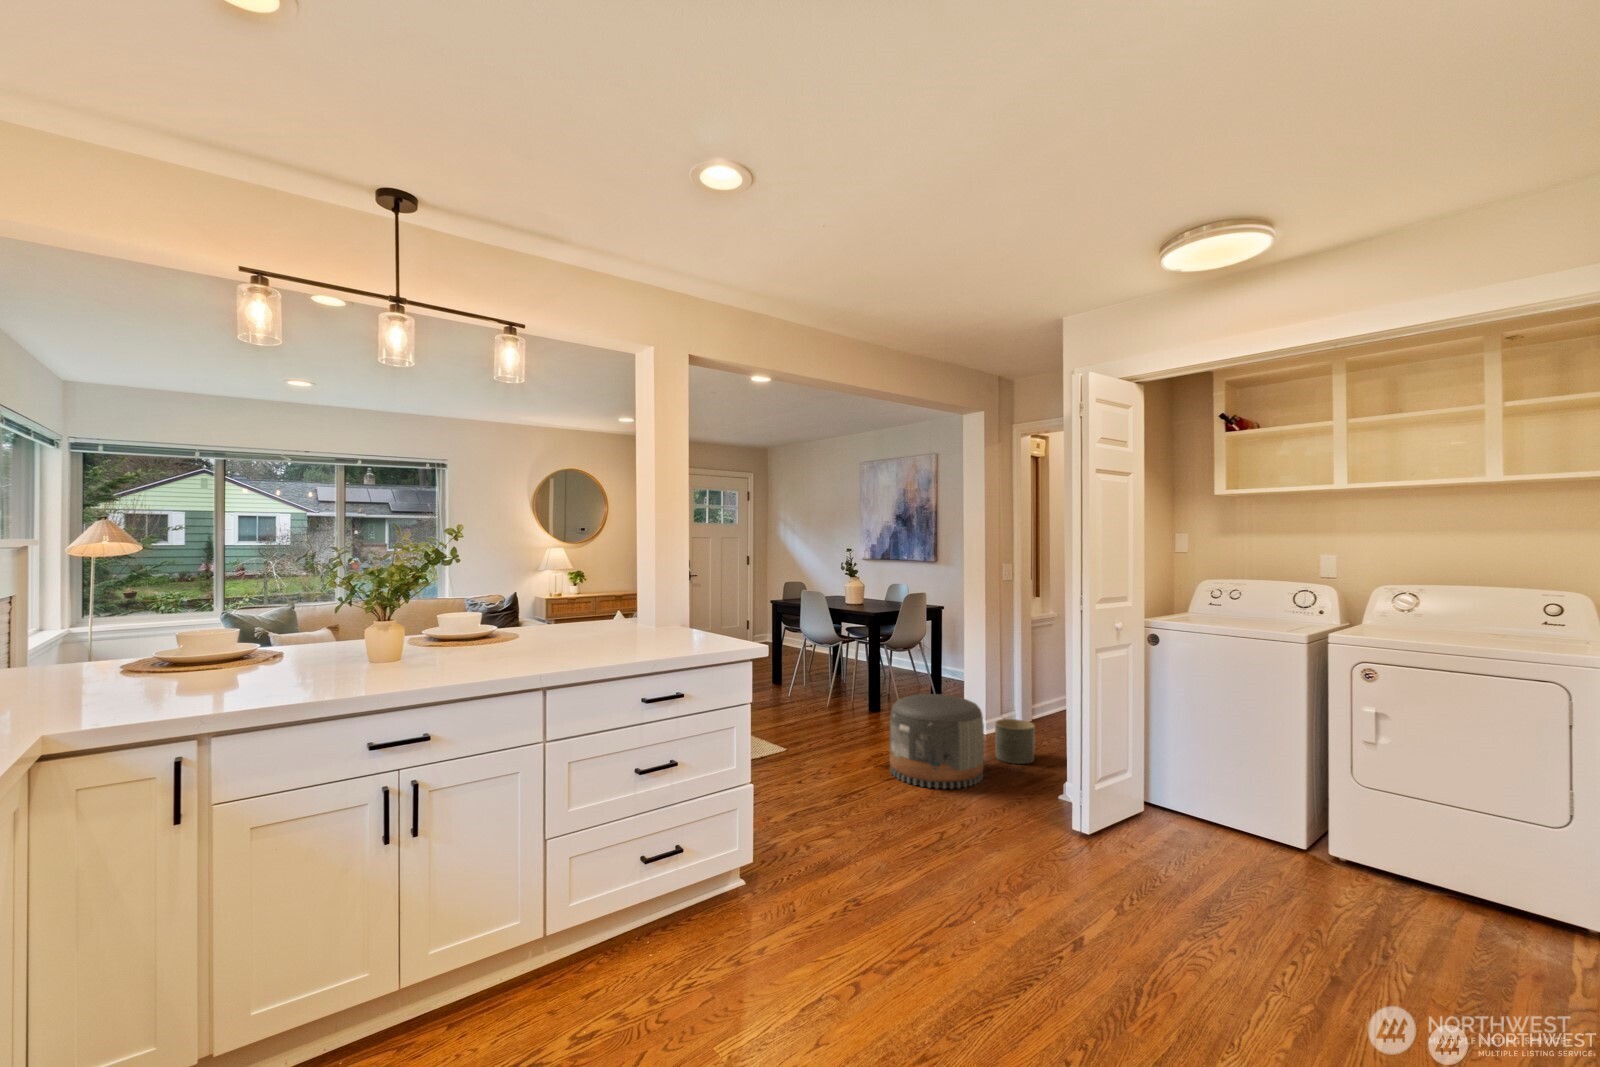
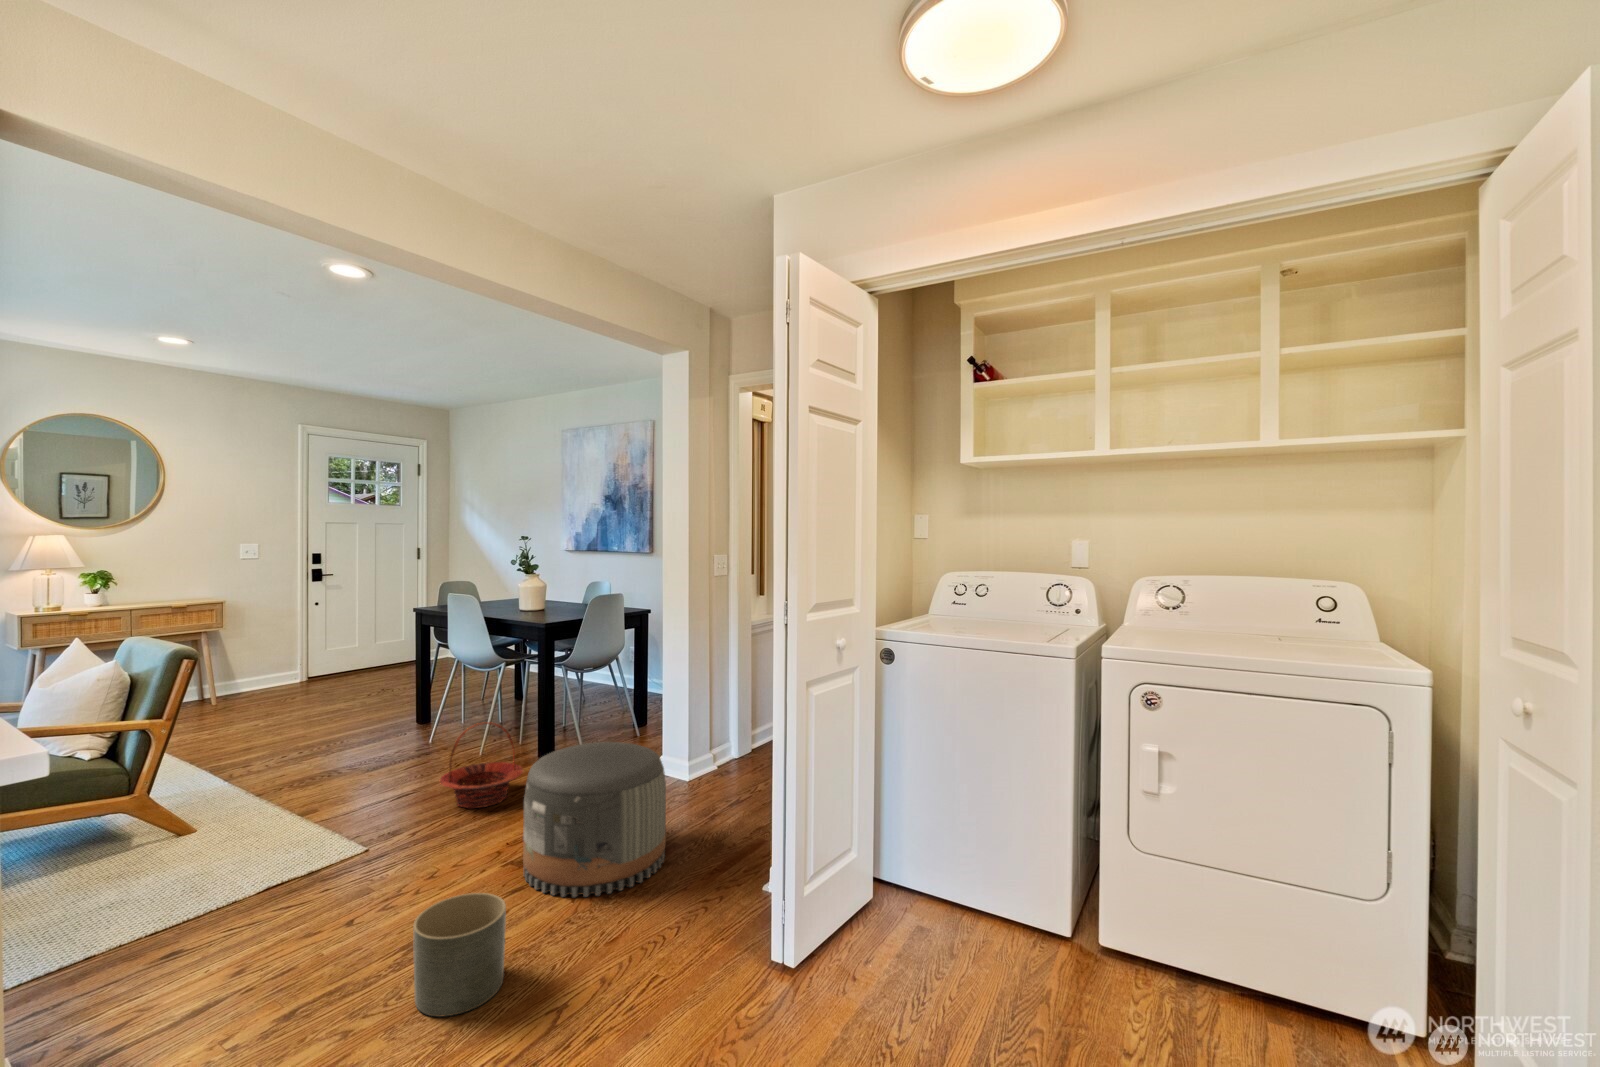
basket: none [816,680,870,737] -> present [440,722,523,808]
planter: present [995,719,1035,764] -> present [413,893,506,1017]

